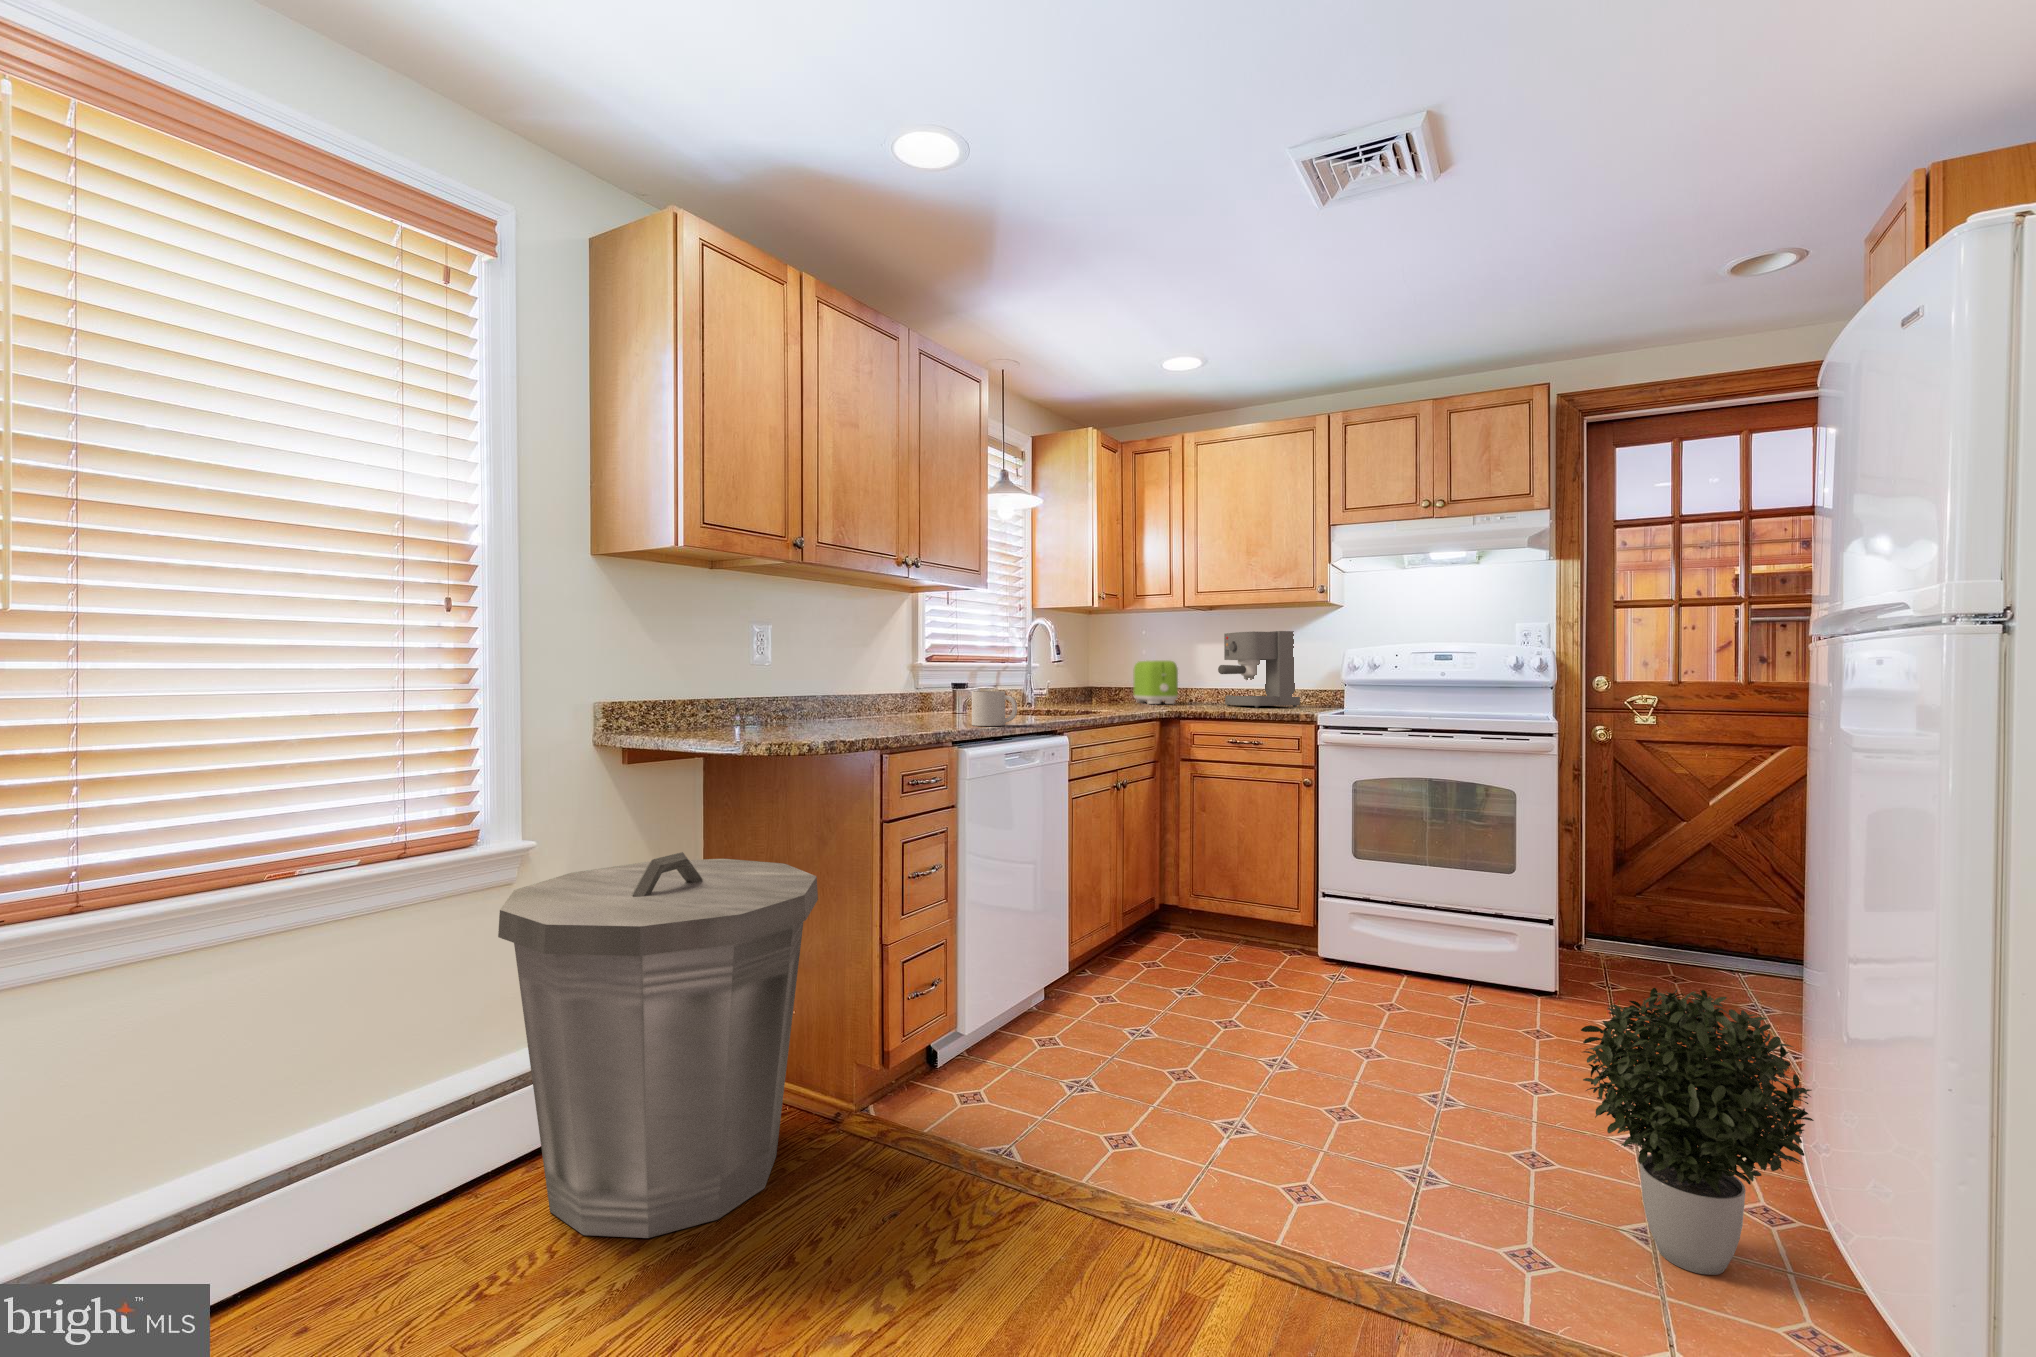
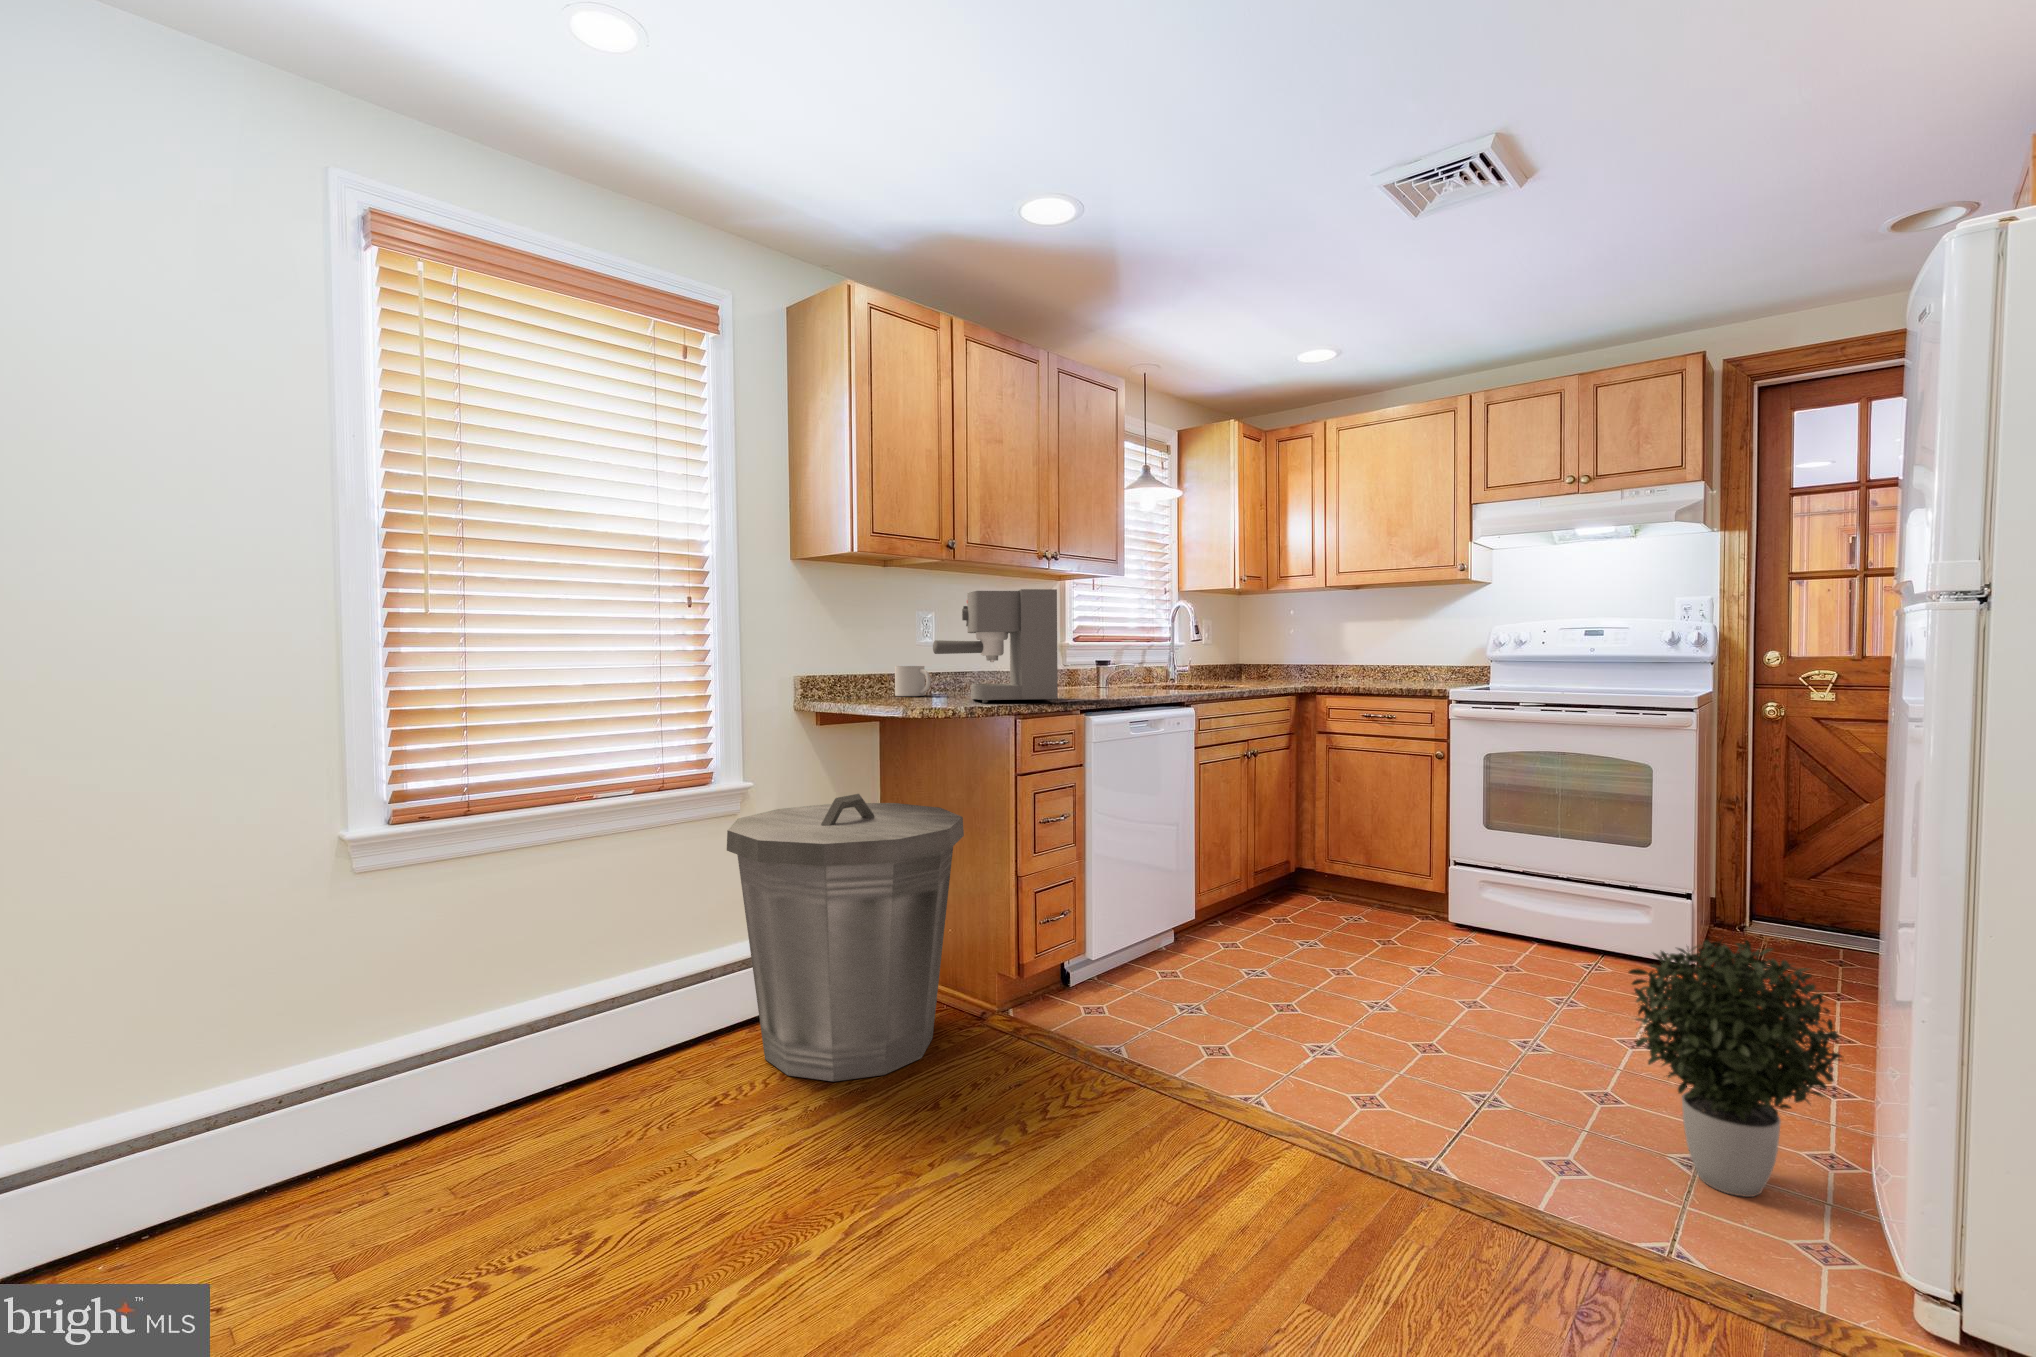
coffee maker: present [1218,631,1300,707] -> present [933,589,1058,703]
toaster: present [1133,660,1178,704] -> none [1282,638,1323,680]
mug: present [972,691,1017,726] -> present [895,666,931,696]

